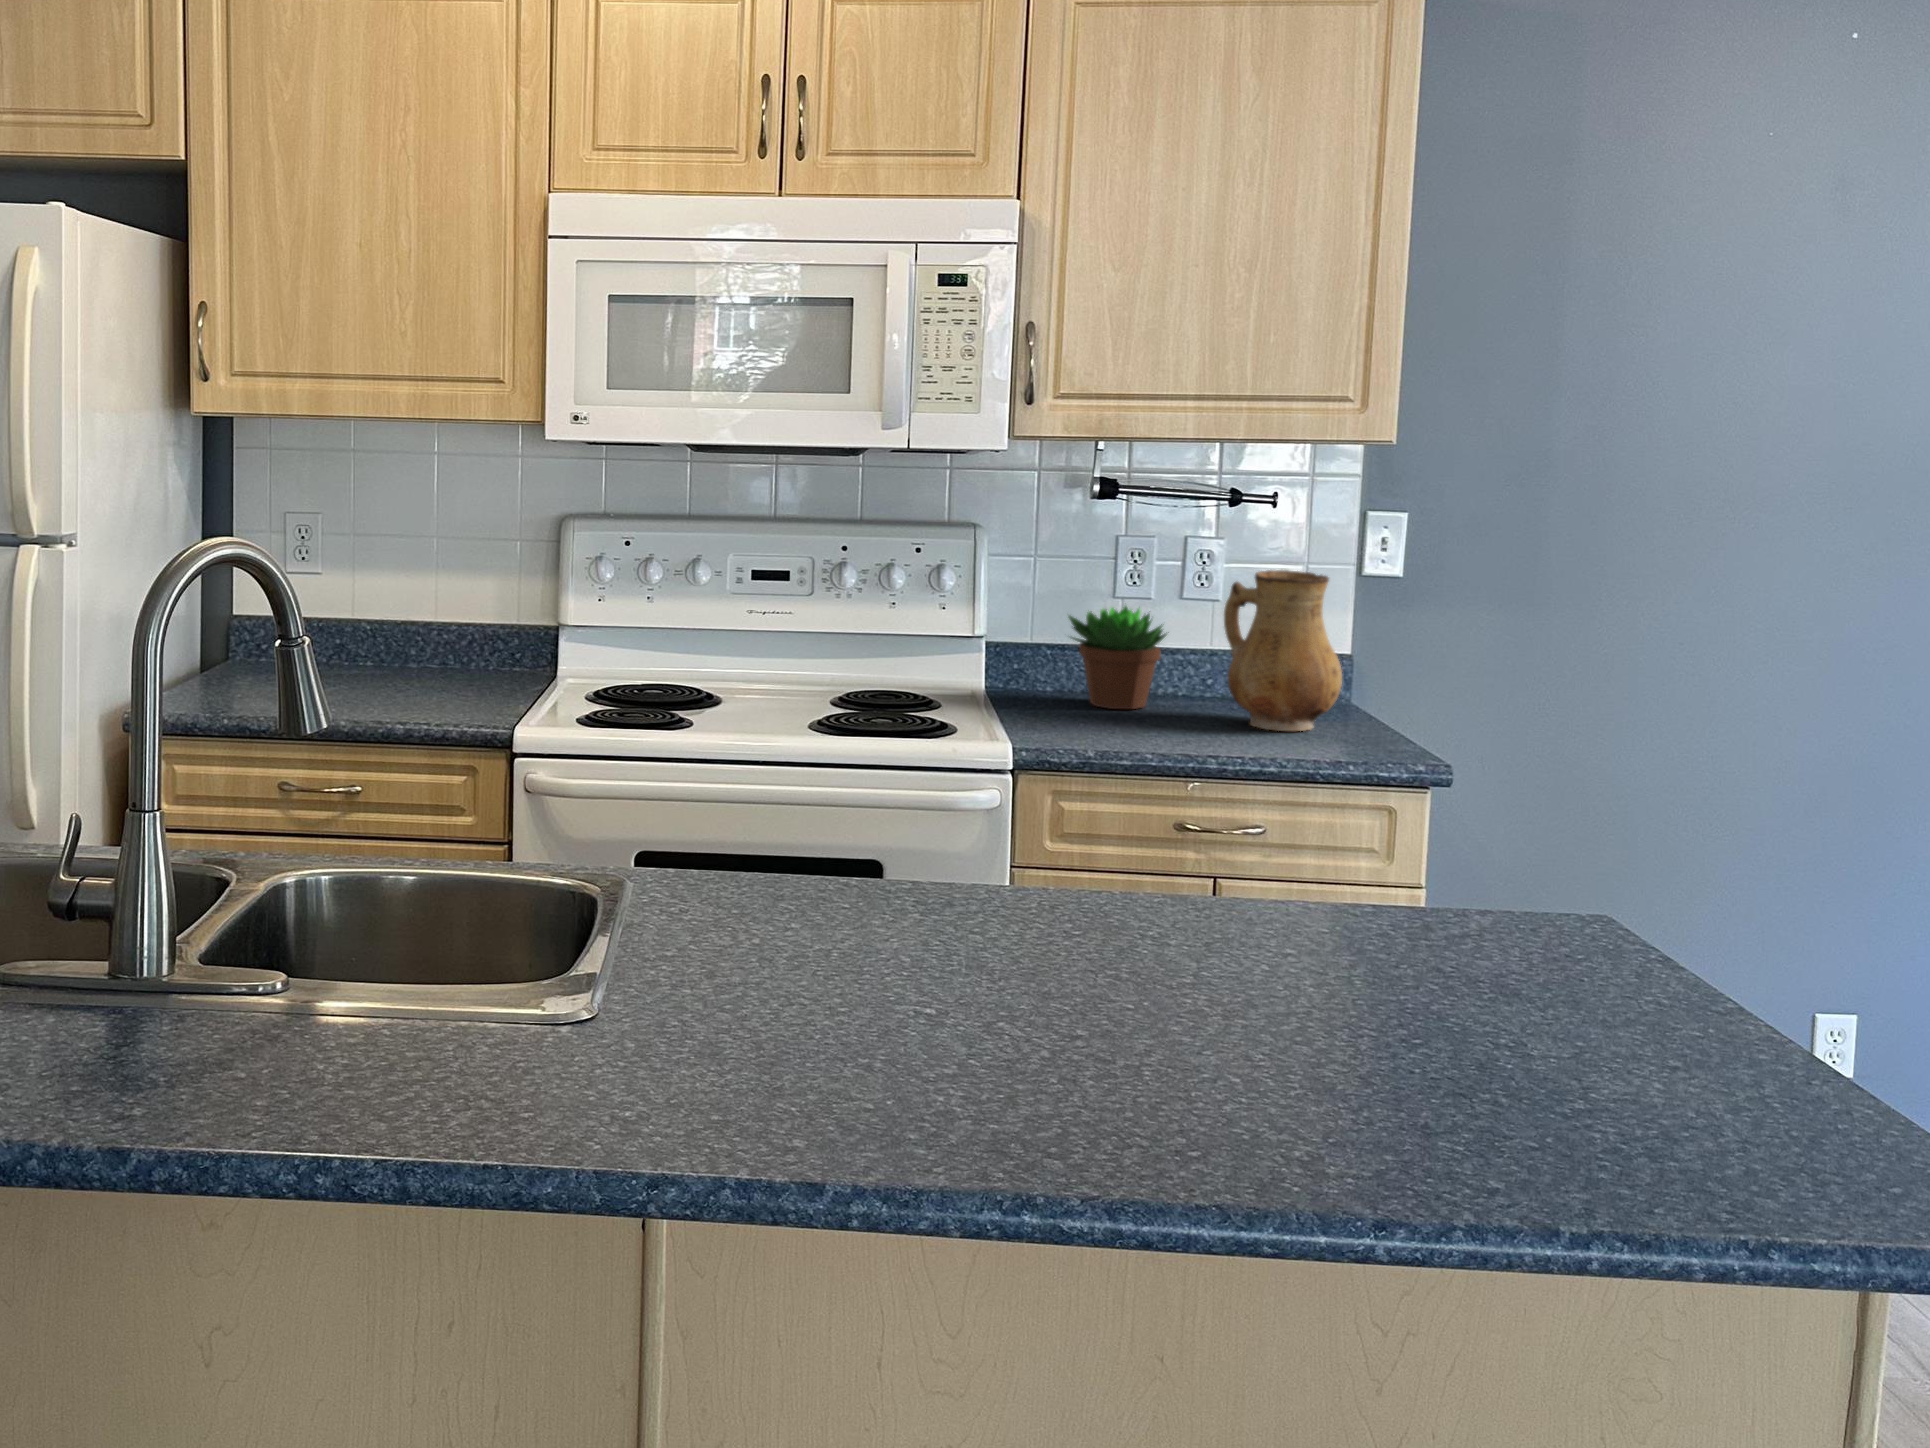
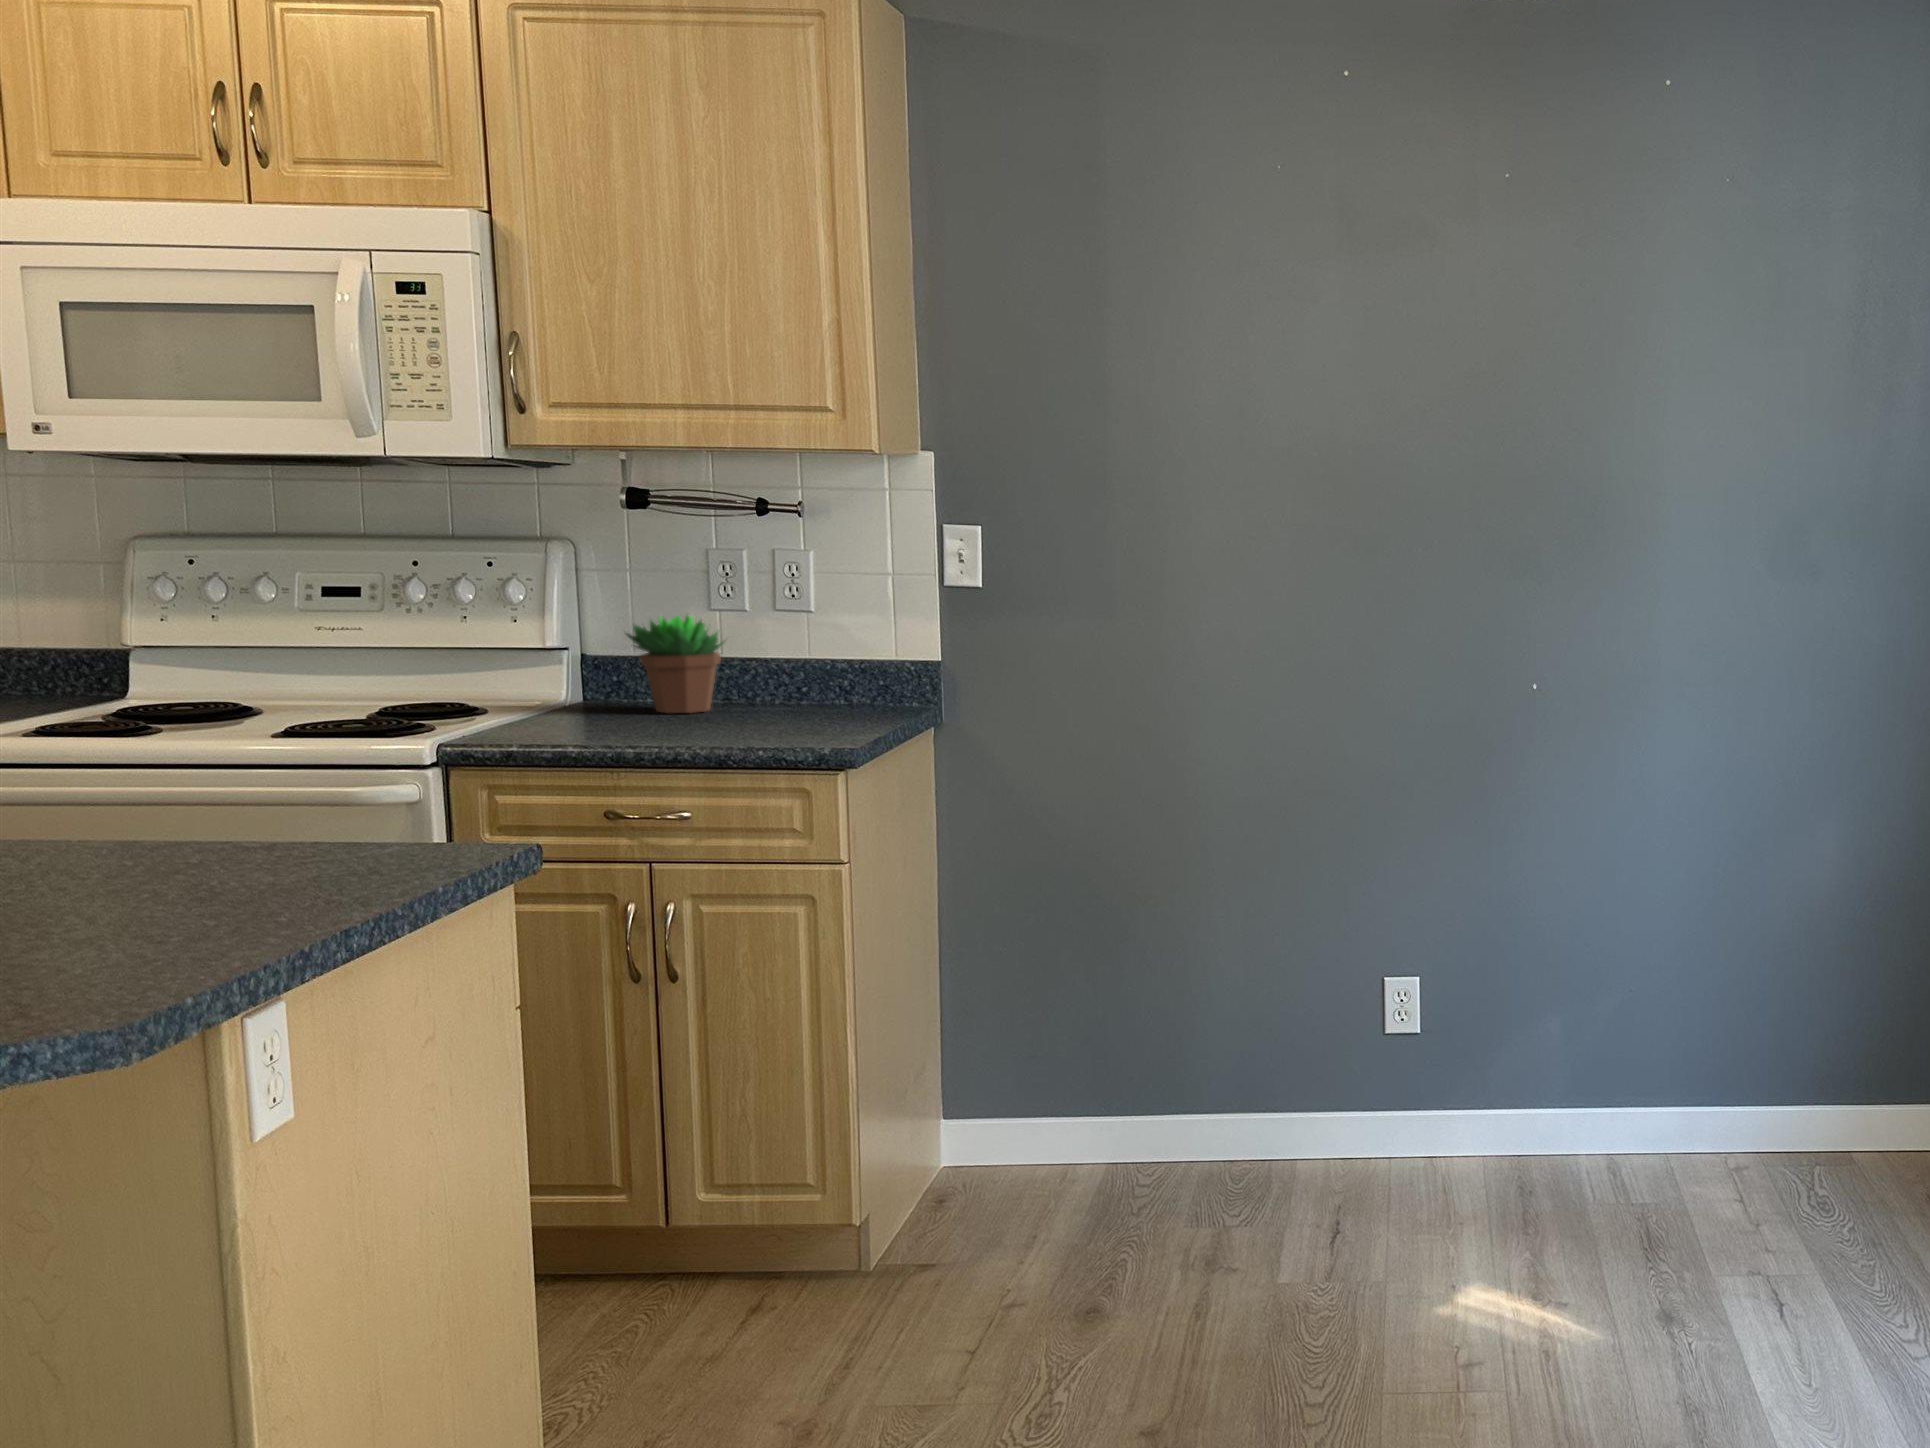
ceramic pitcher: present [1224,570,1342,731] -> none [748,576,856,726]

